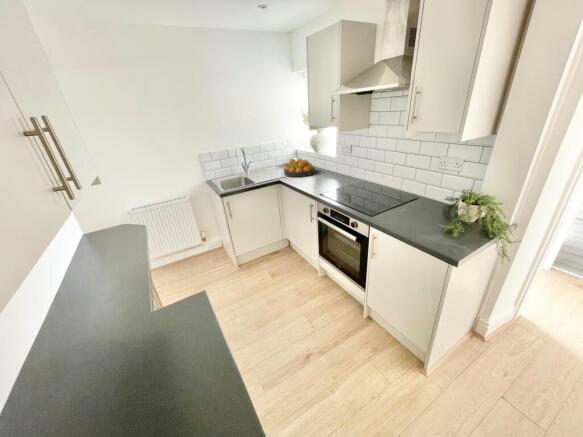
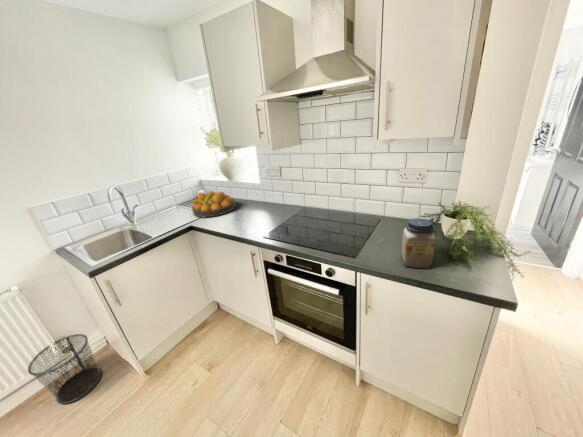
jar: none [401,194,430,232] -> present [402,218,436,269]
waste bin: none [187,232,217,267] -> present [28,334,102,404]

